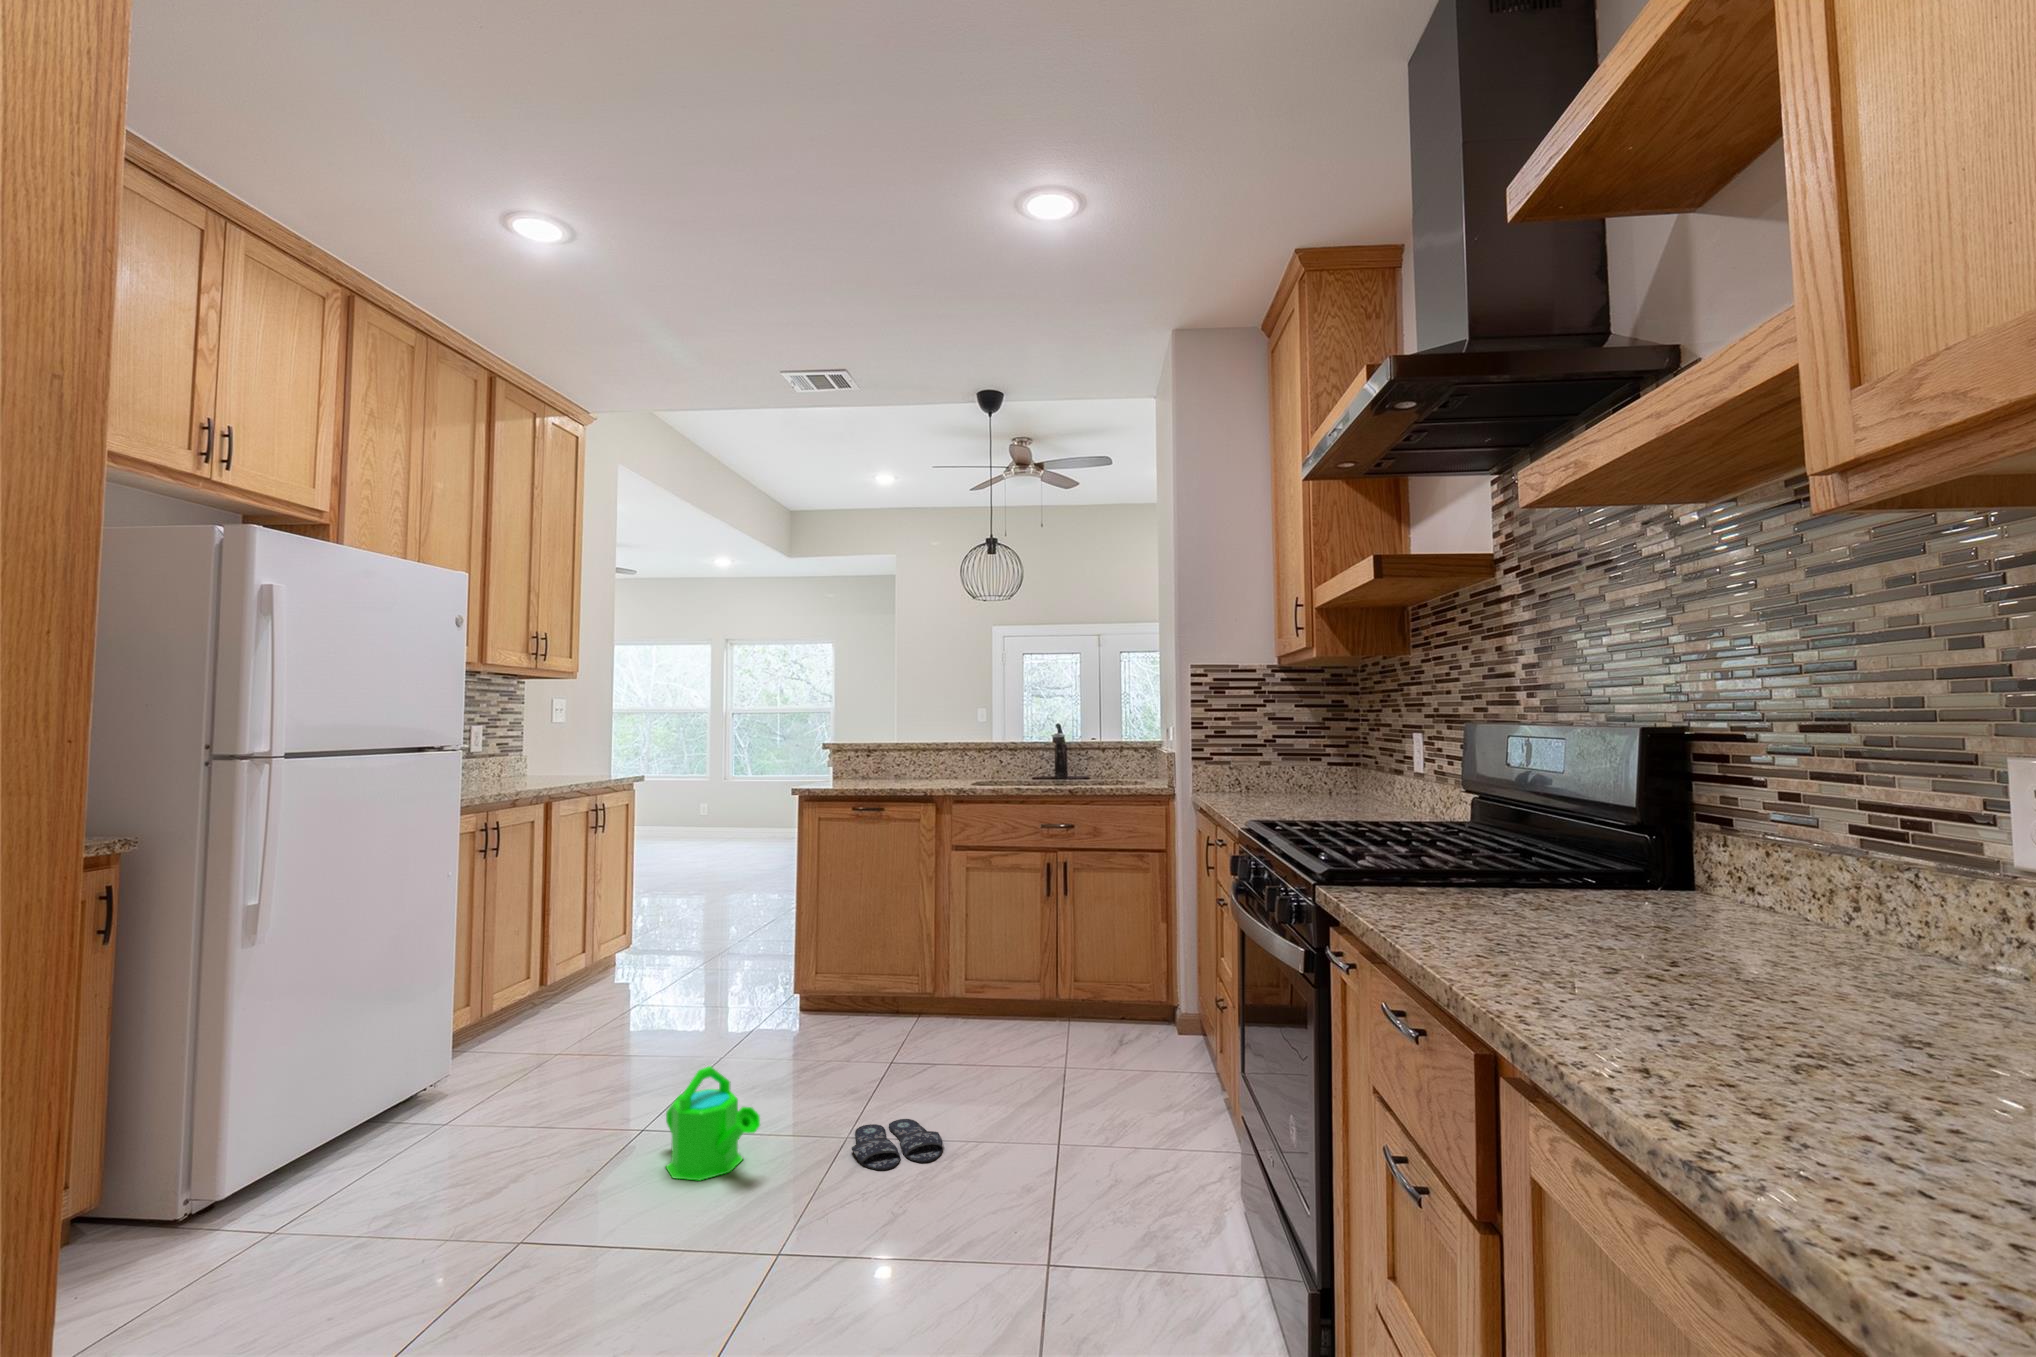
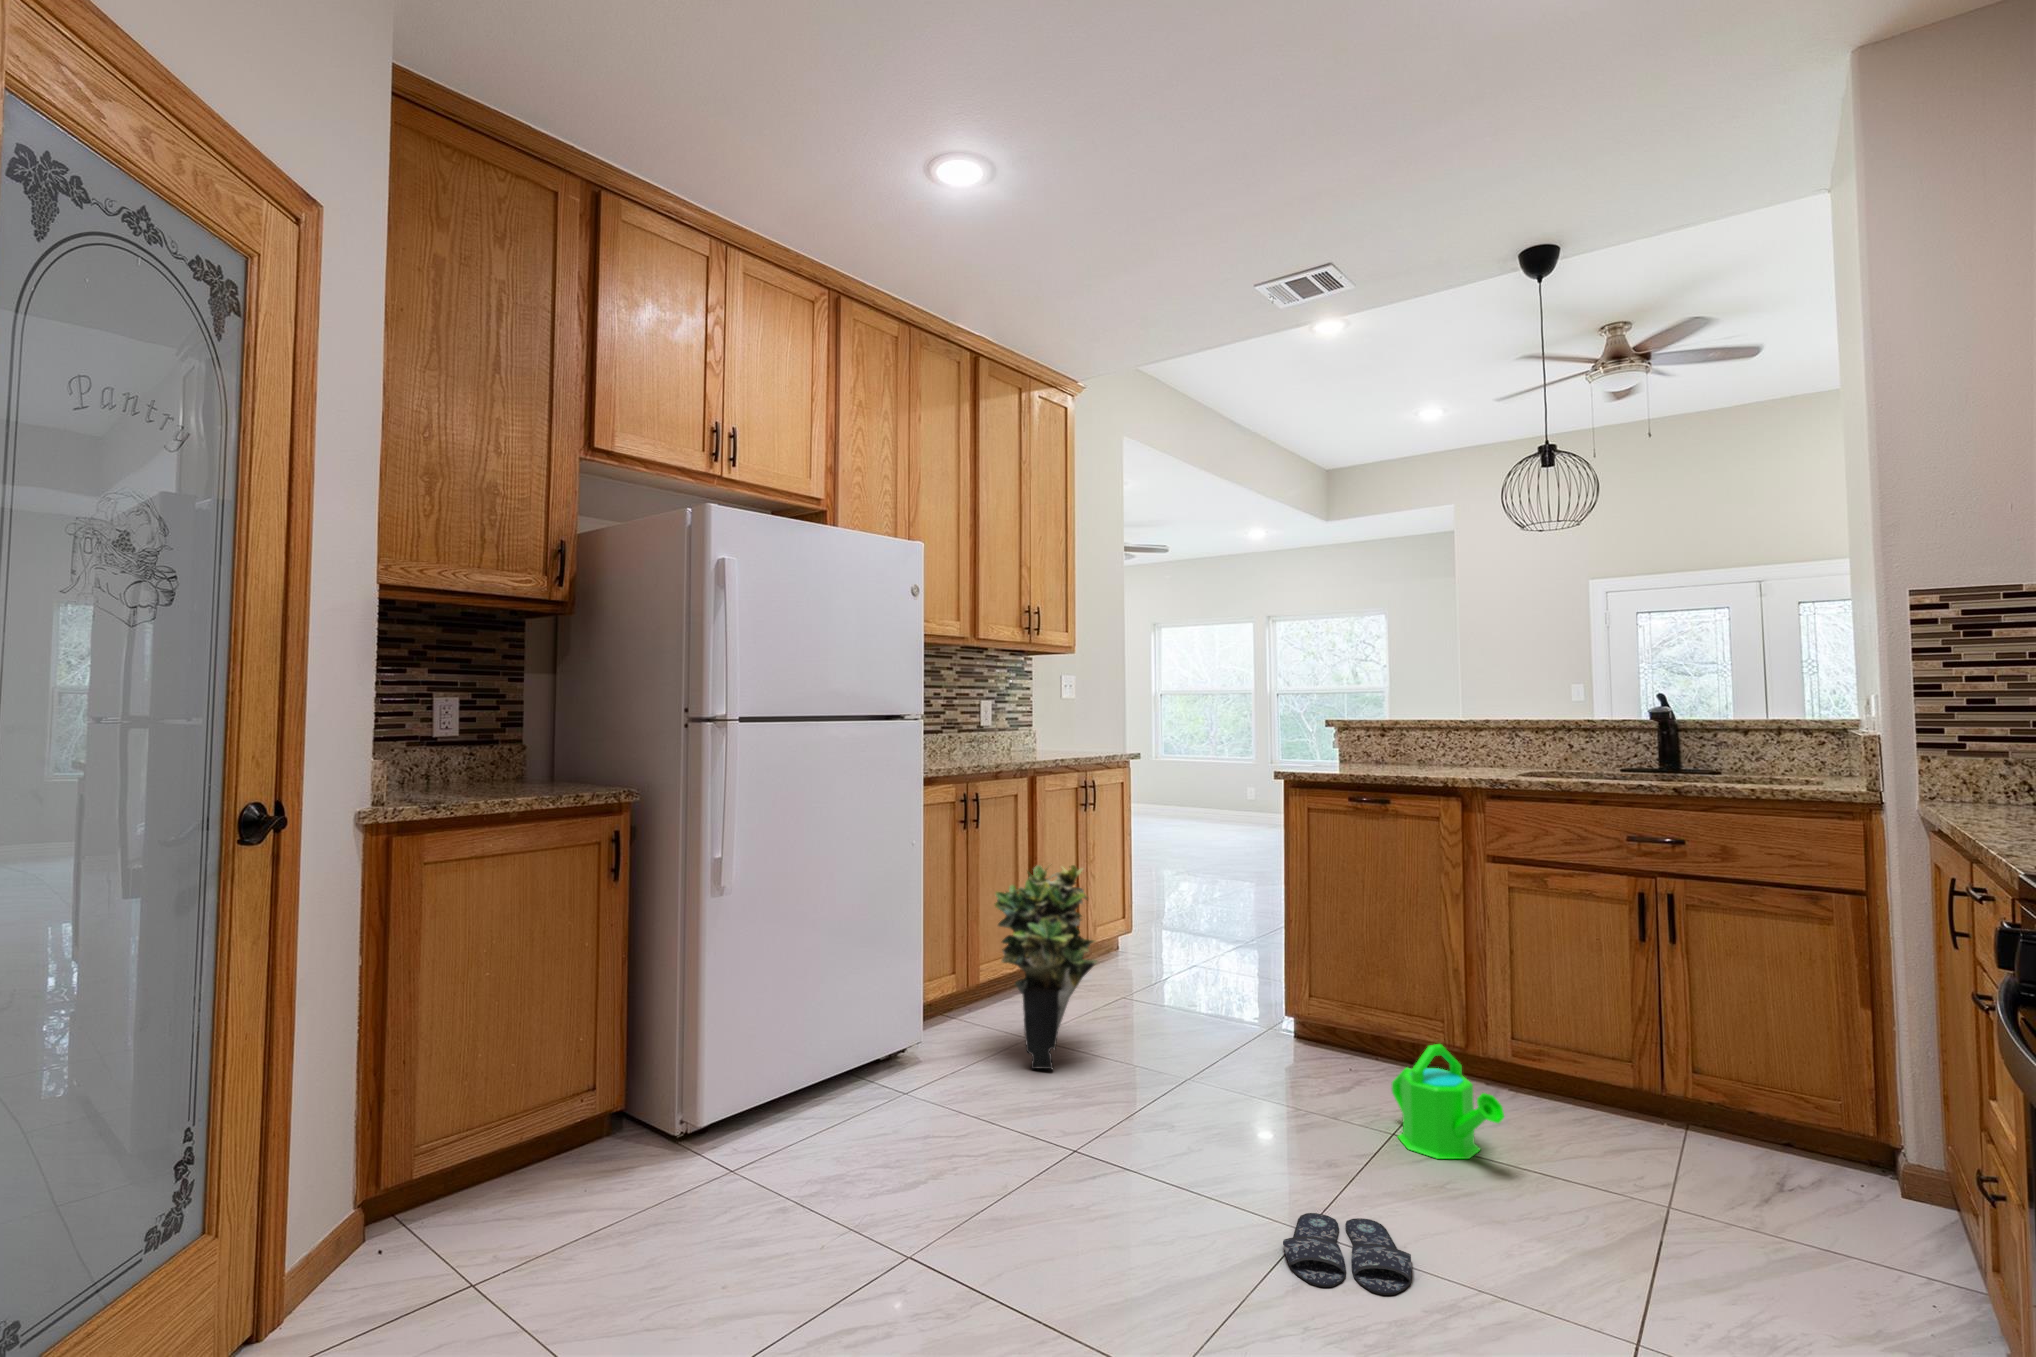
potted plant: none [534,882,644,1079] -> present [995,865,1097,1069]
watering can: present [666,1066,760,1181] -> present [1392,1044,1504,1159]

